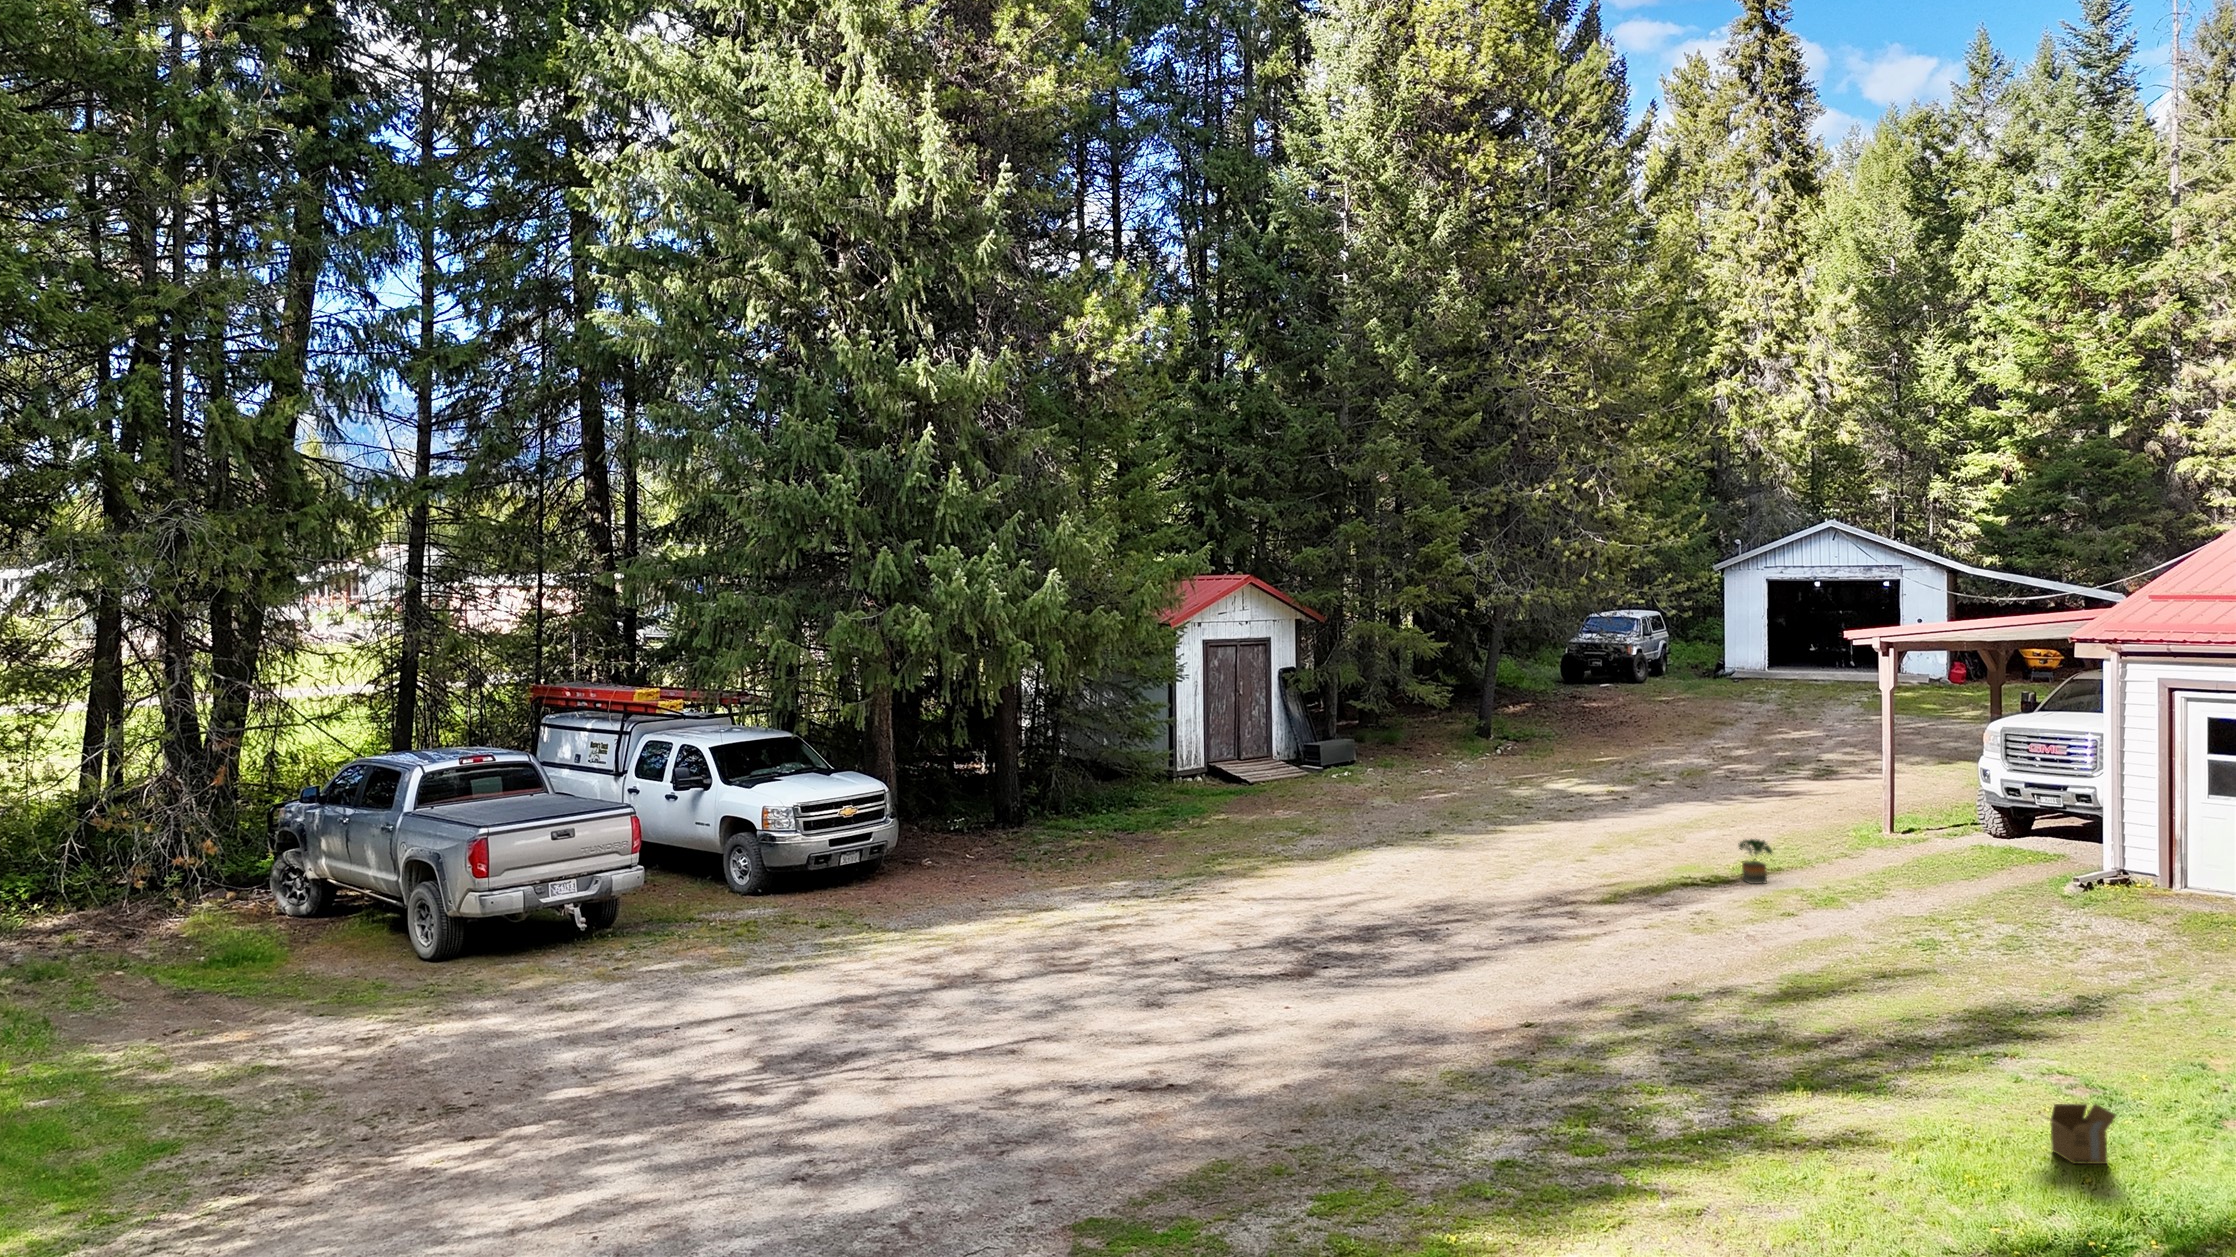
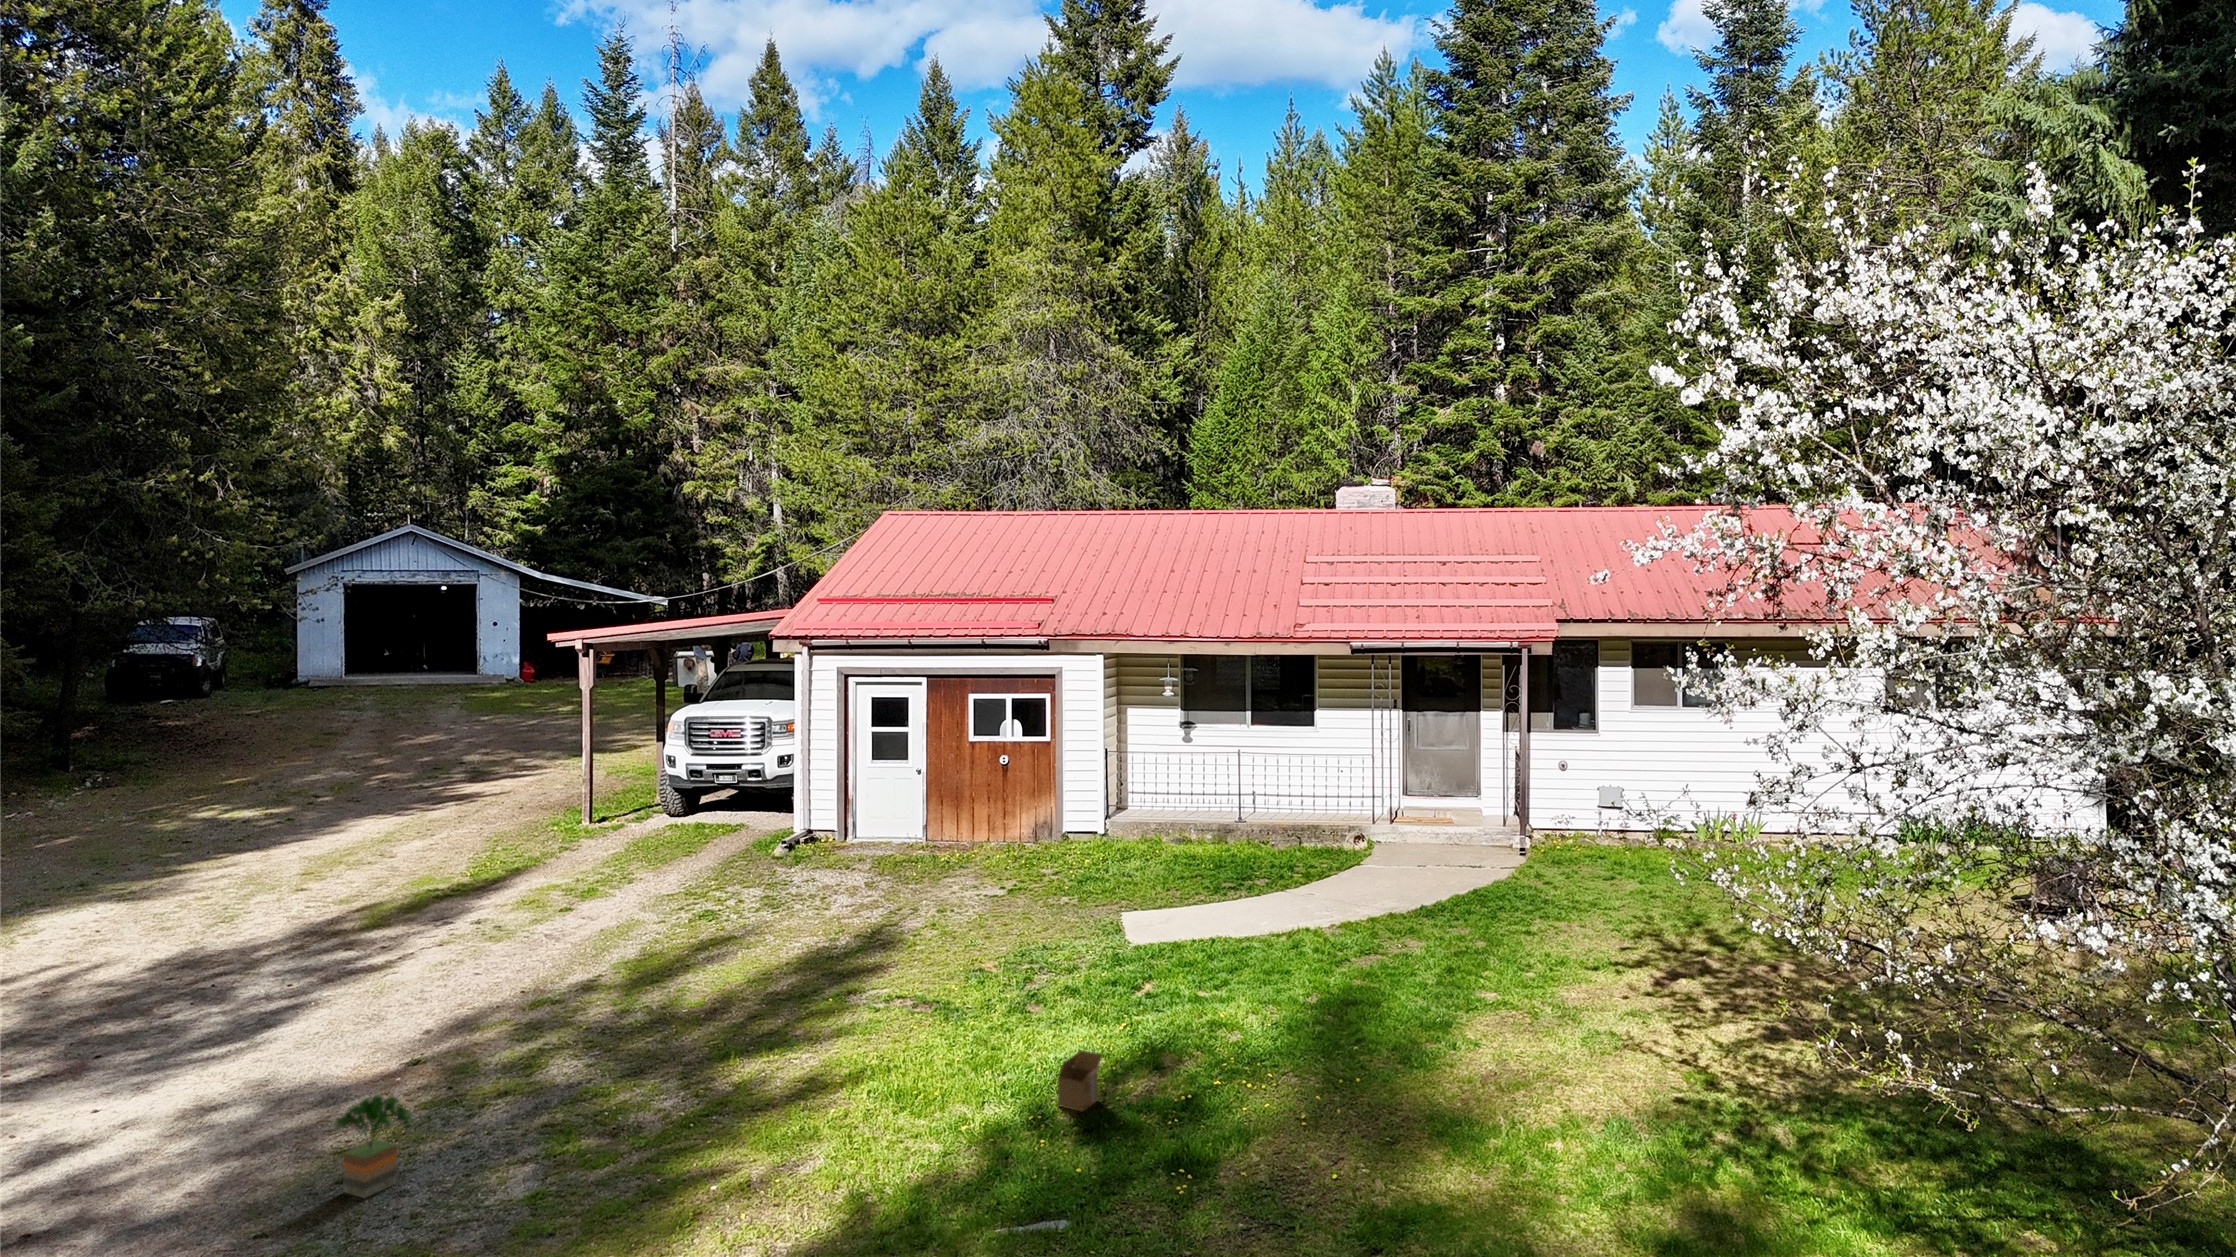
potted tree: present [1738,839,1772,884] -> present [335,1095,412,1198]

